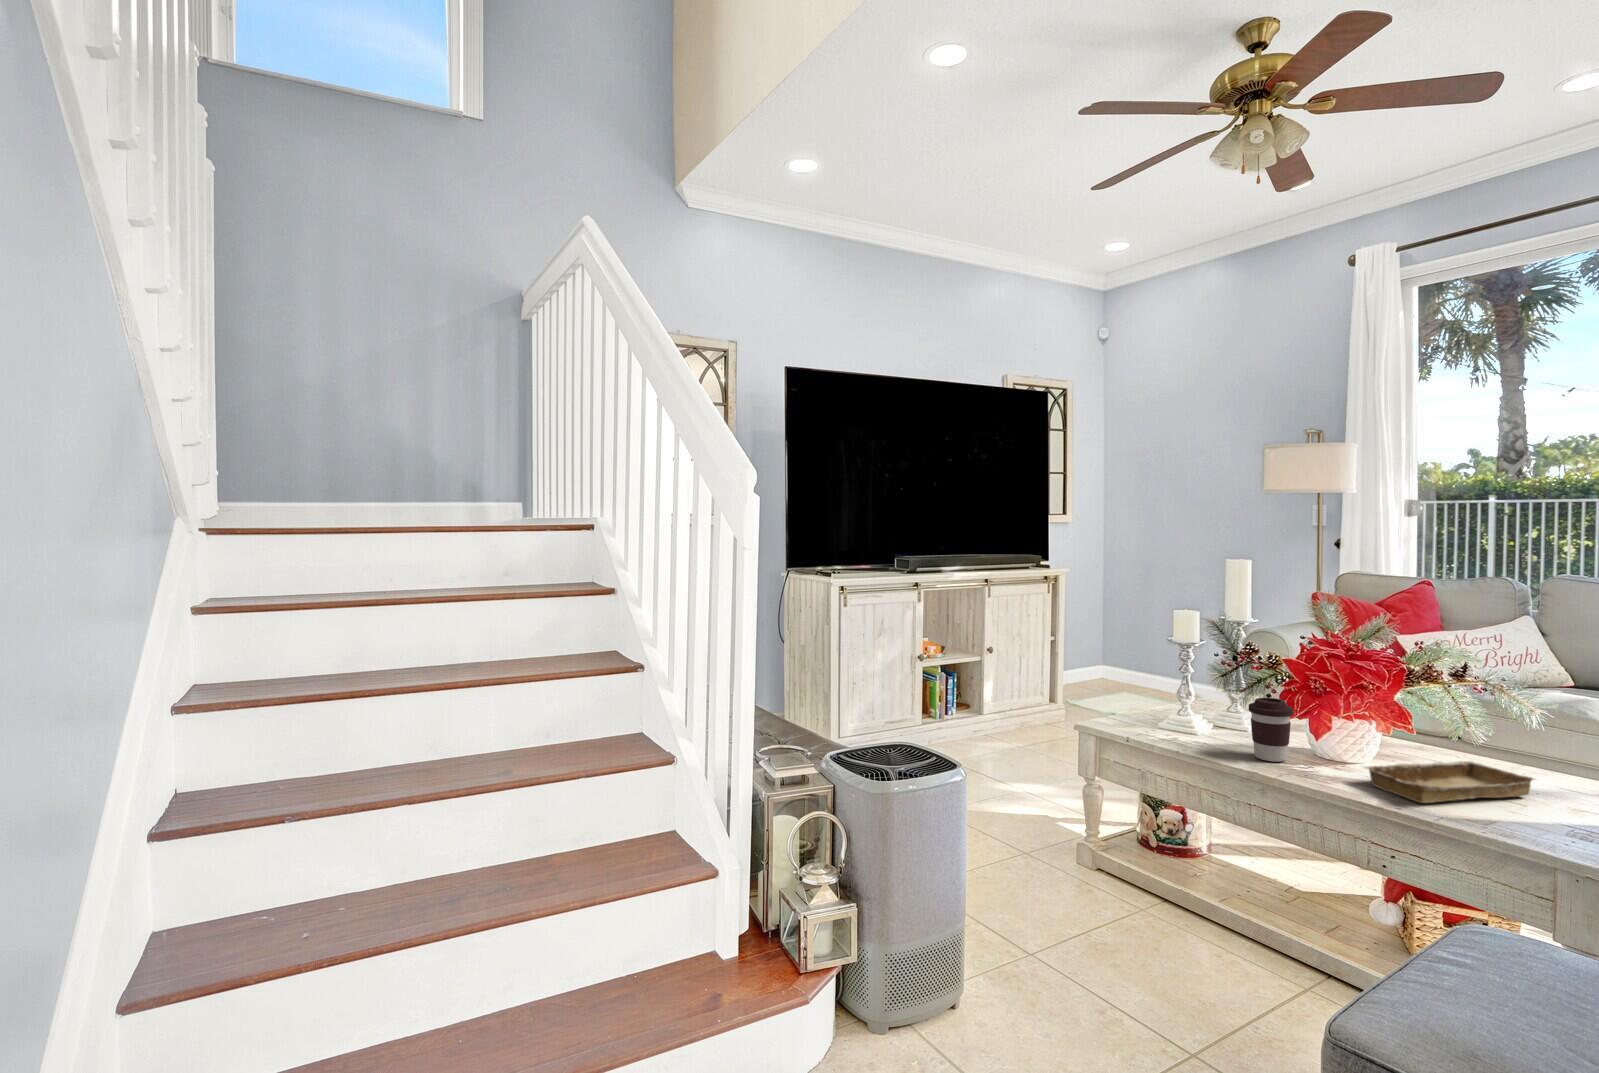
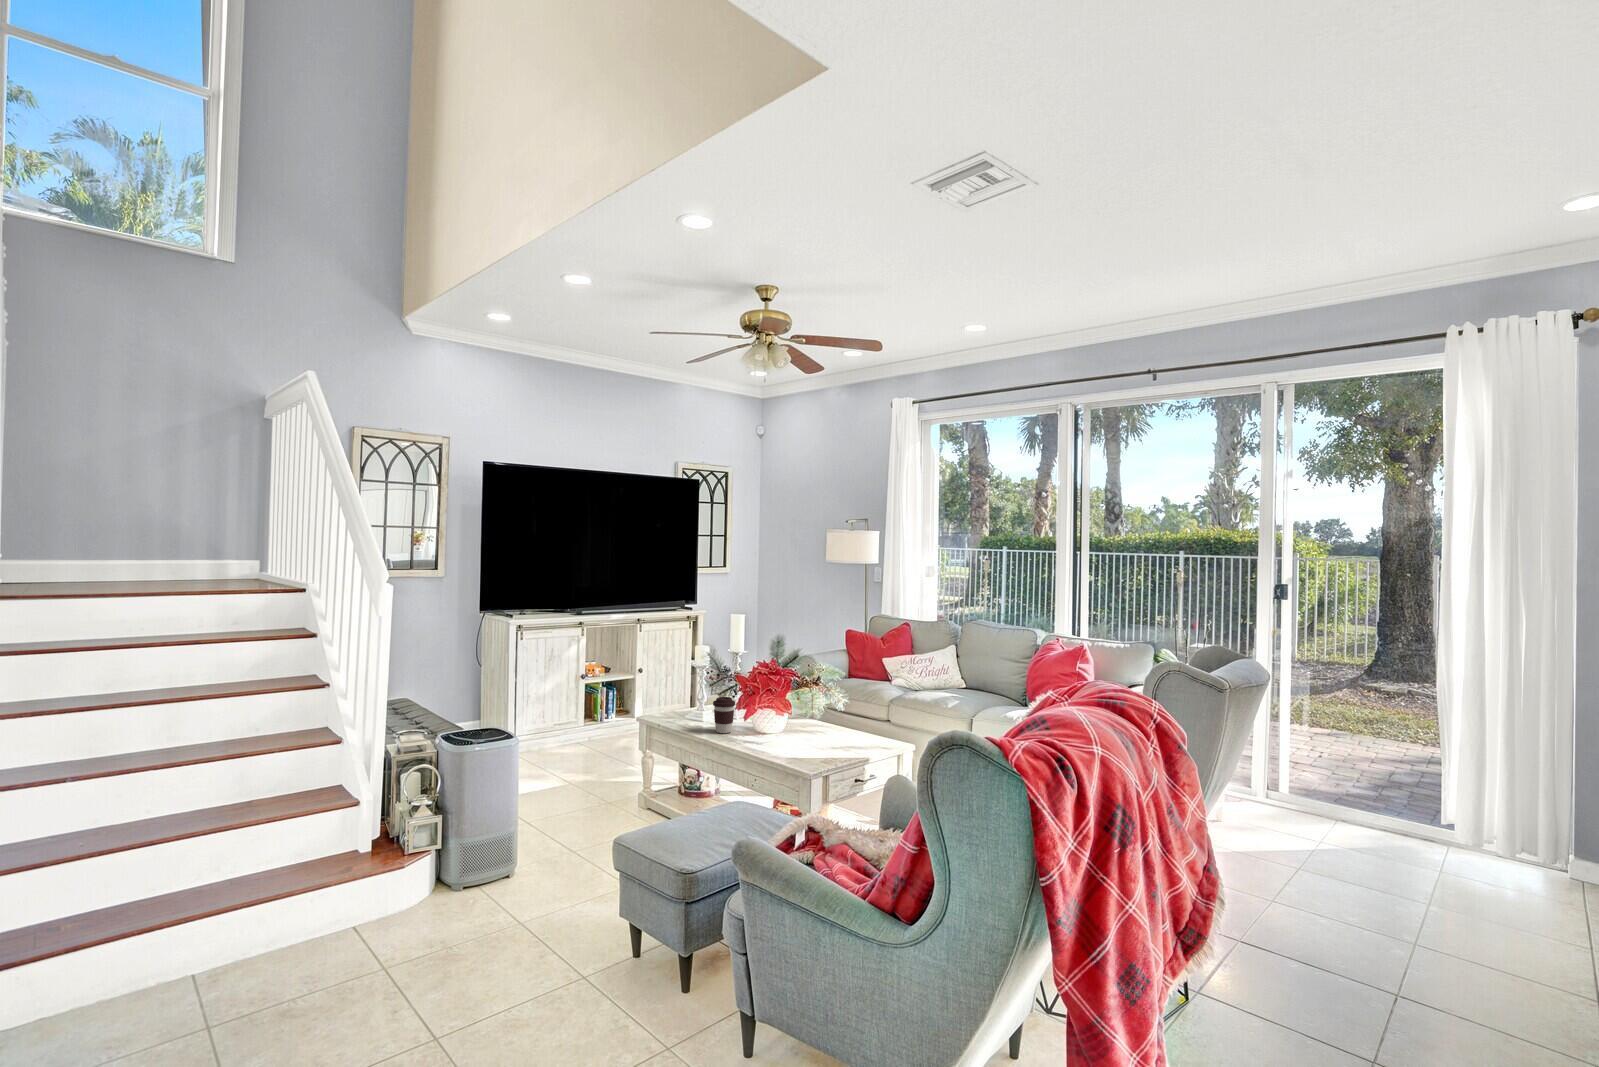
tray: present [1365,761,1535,803] -> none [755,729,834,750]

